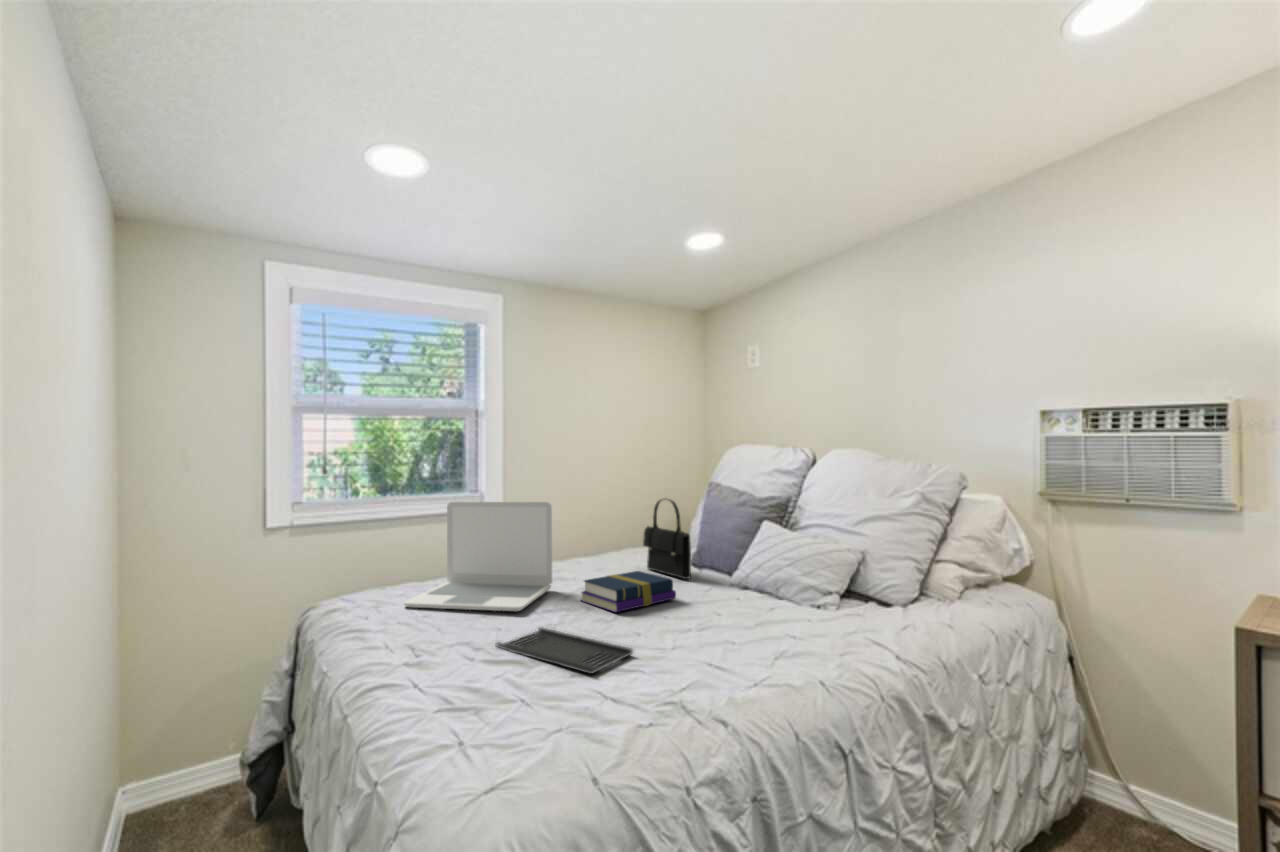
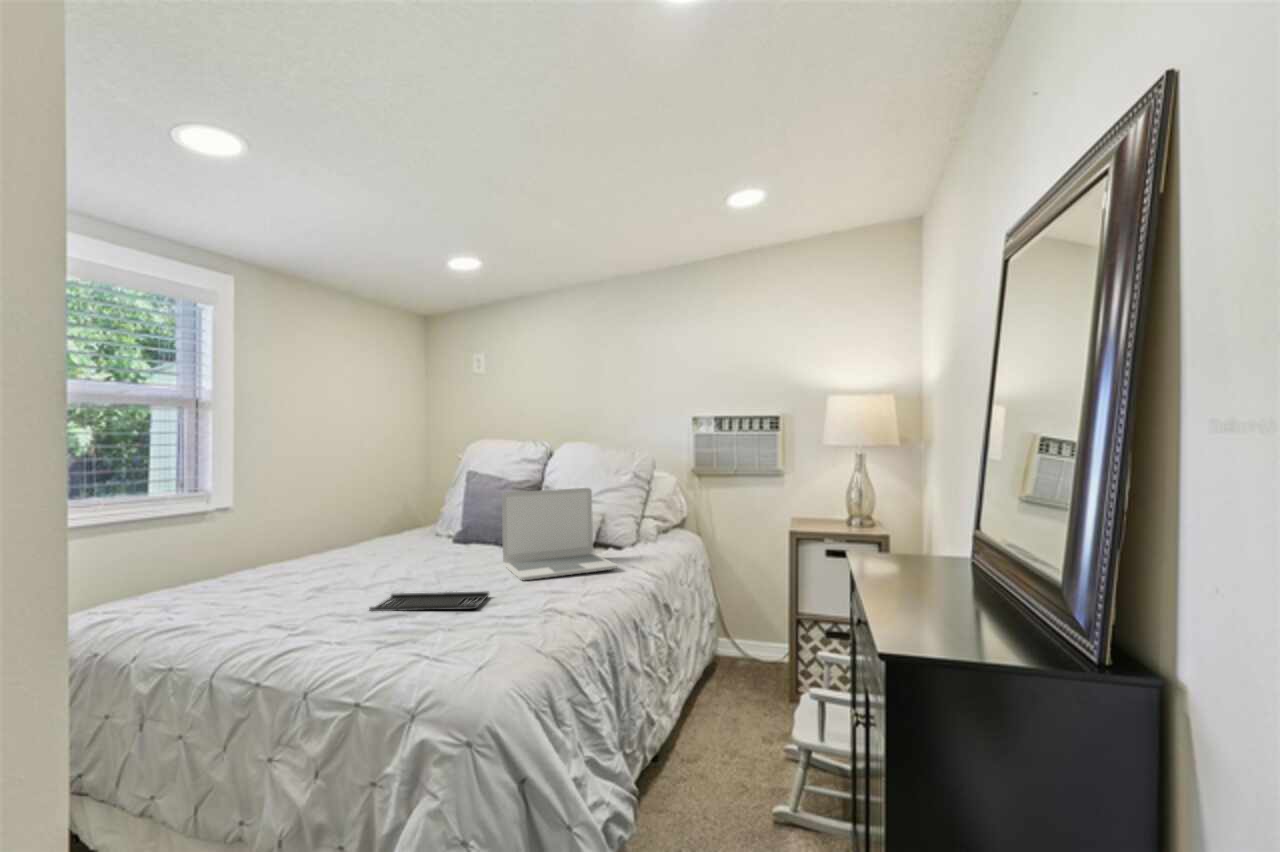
handbag: present [643,499,691,579] -> none [419,487,471,552]
laptop: present [404,502,552,611] -> present [502,488,617,581]
book: present [581,571,676,612] -> none [396,547,477,577]

